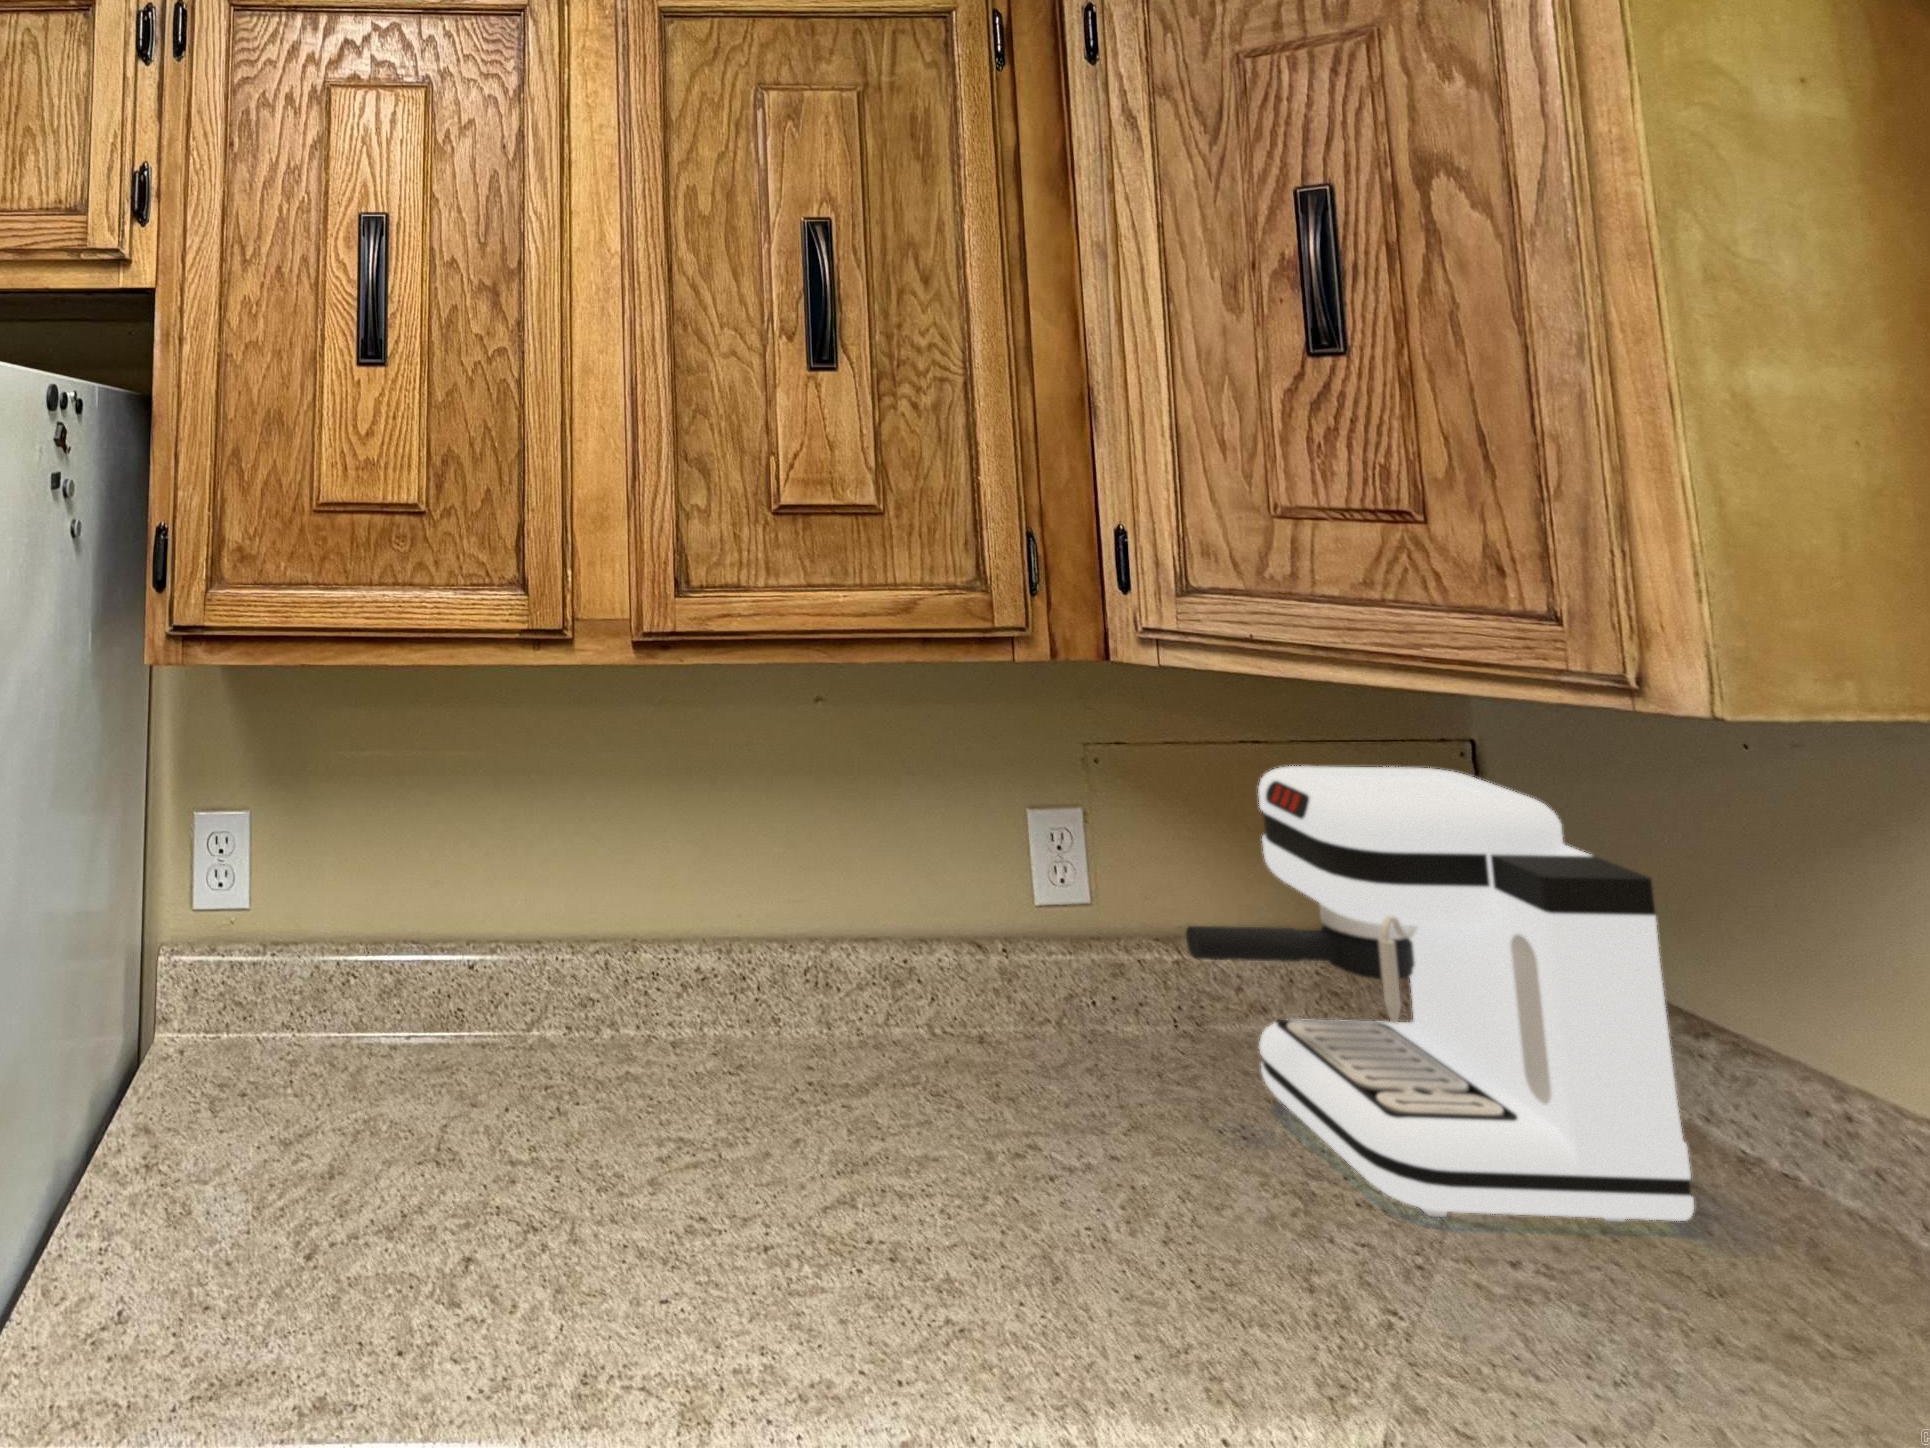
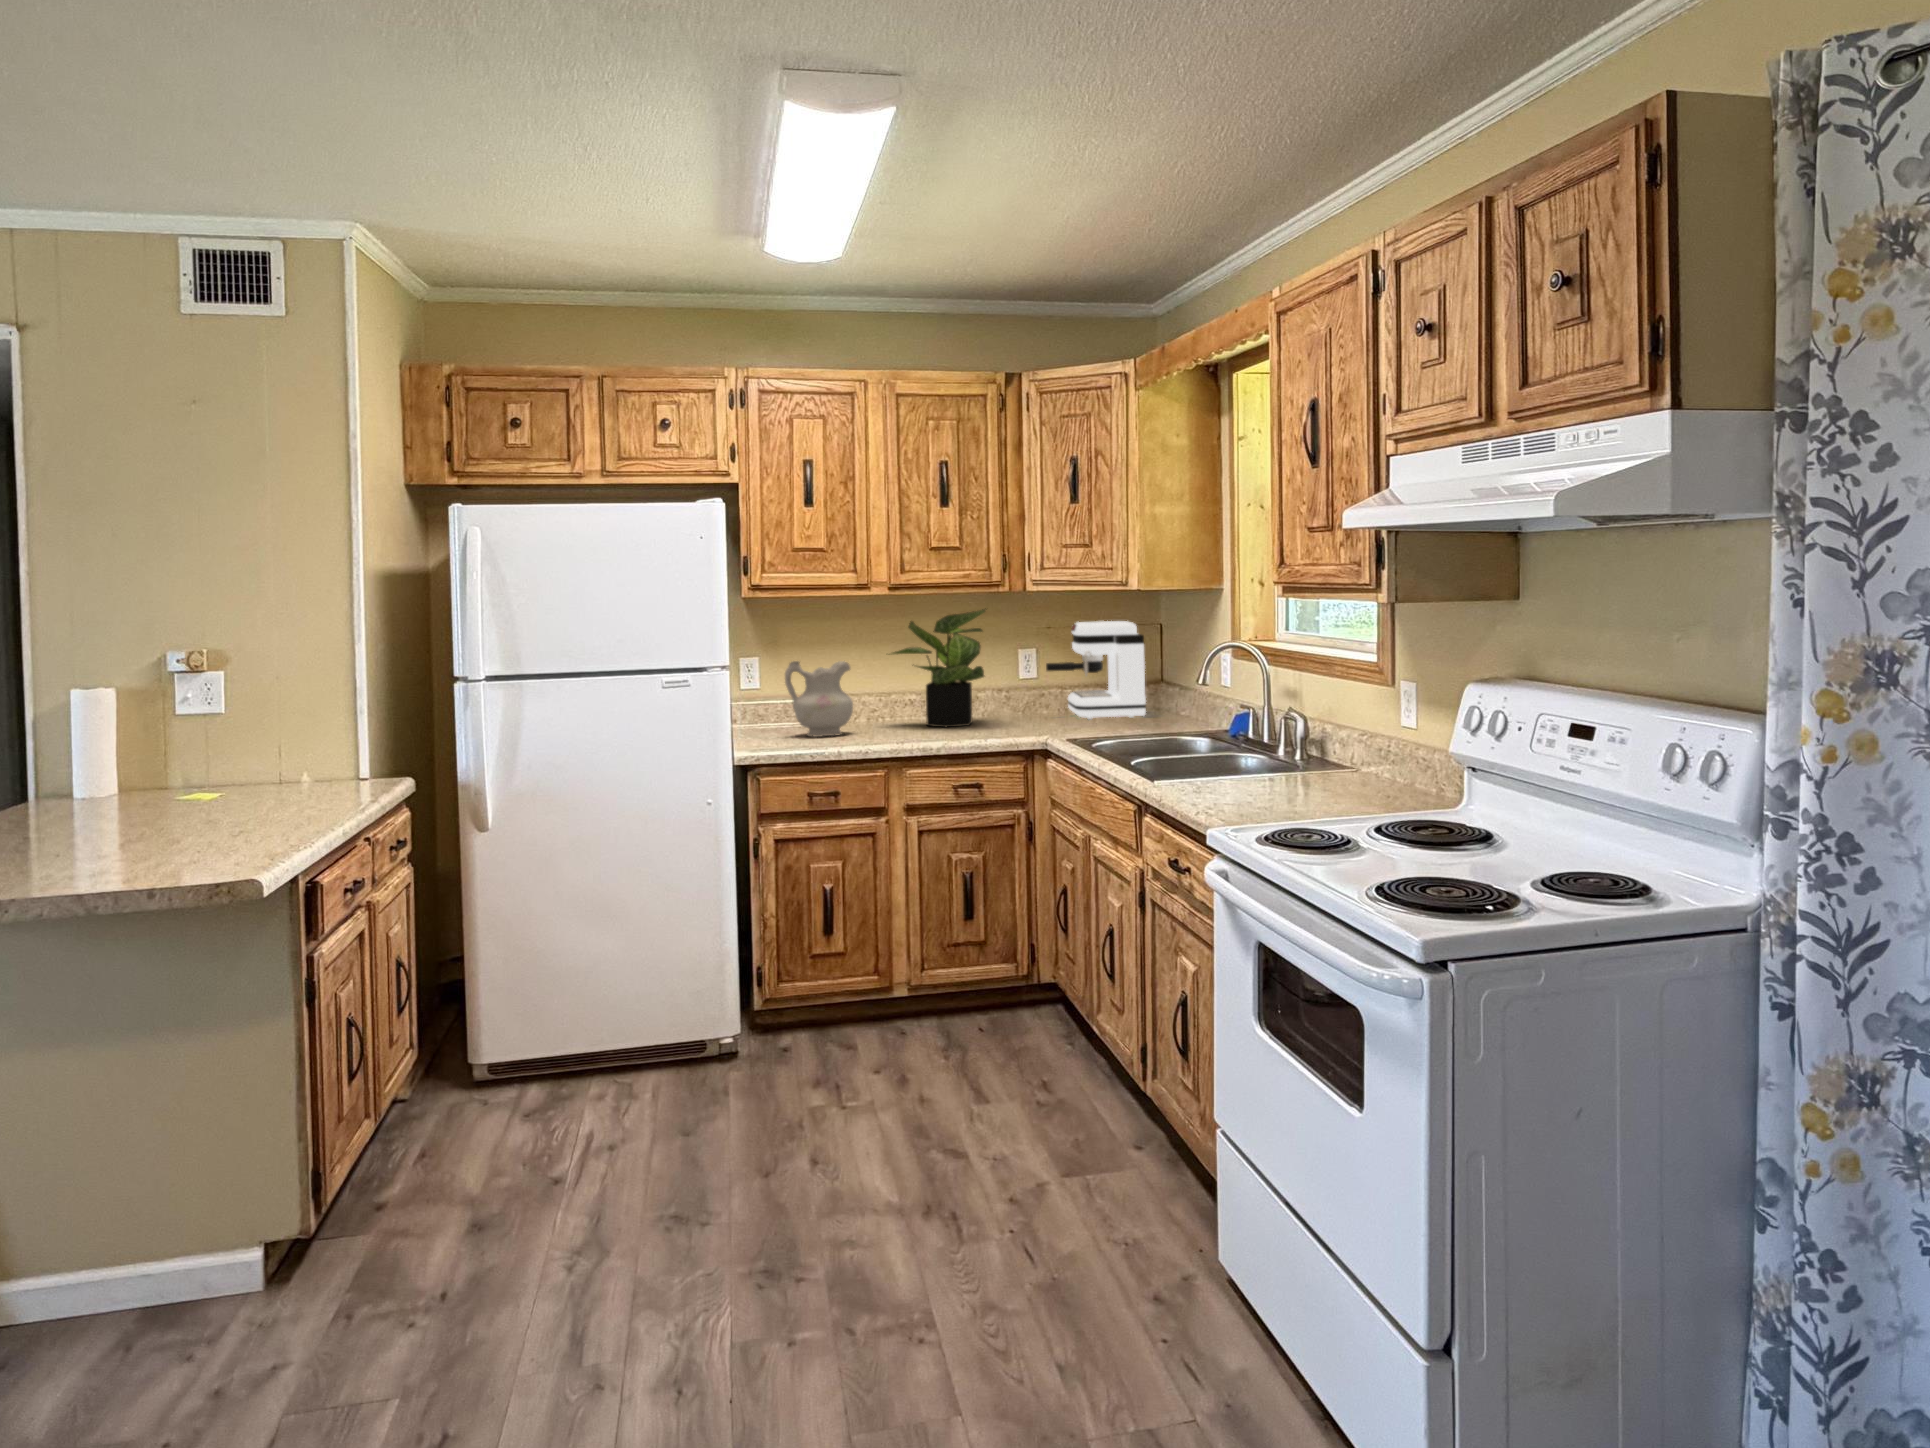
potted plant: none [606,756,1031,1224] -> present [892,609,985,727]
ceramic pitcher: none [240,931,496,1287] -> present [785,661,853,737]

